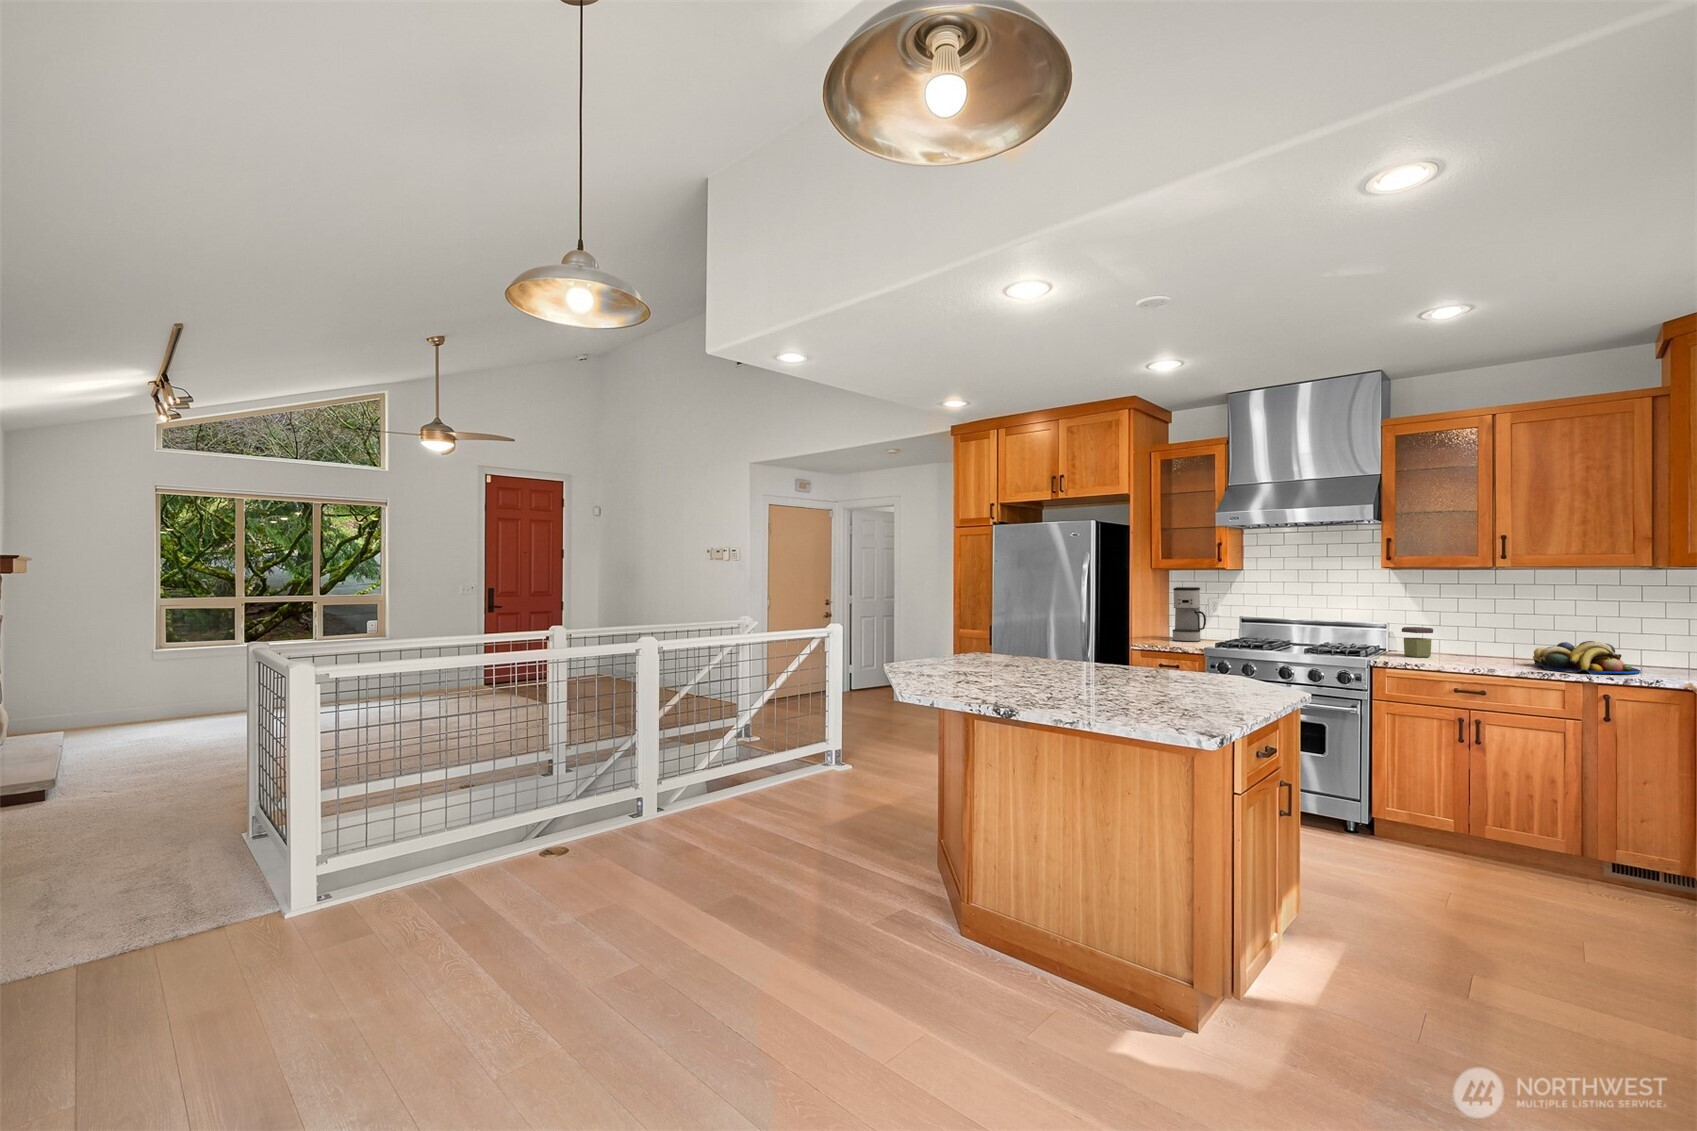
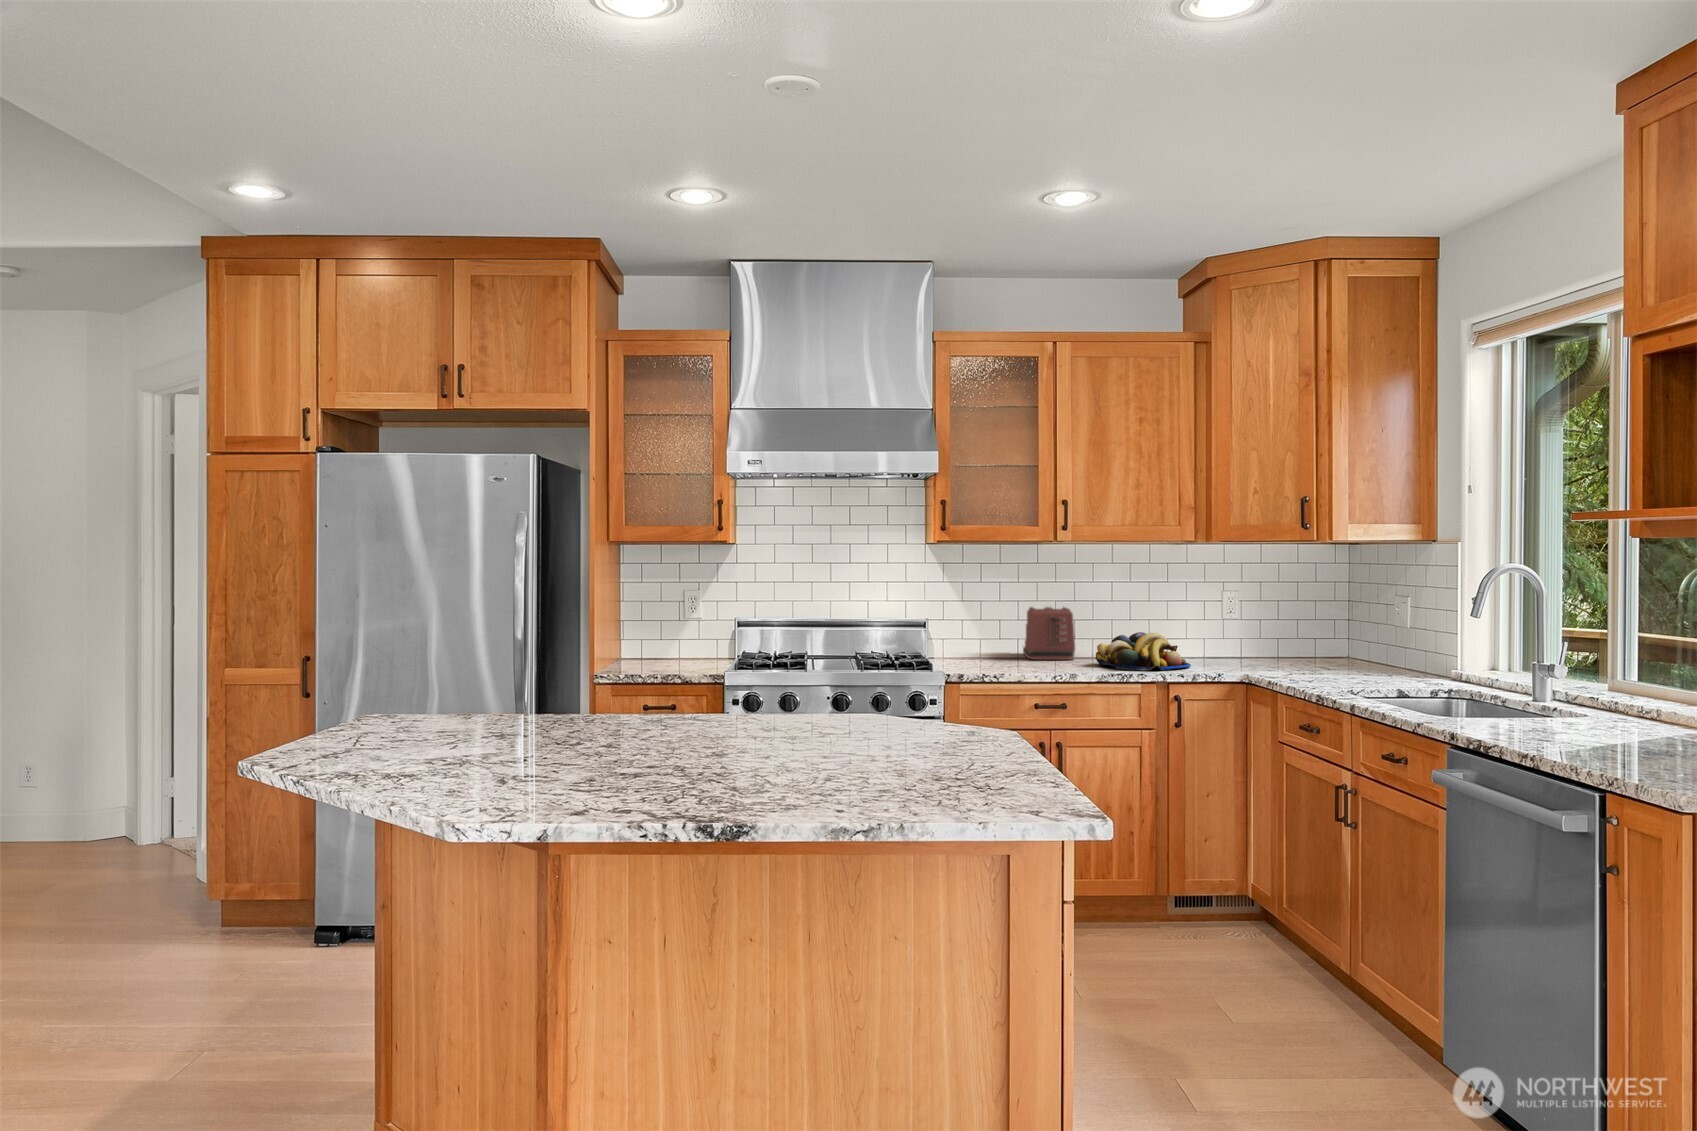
coffee maker: present [1172,587,1206,642] -> none [637,577,690,667]
toaster: none [1478,614,1539,659] -> present [1023,607,1075,660]
jar: present [1402,627,1433,657] -> none [957,625,994,666]

